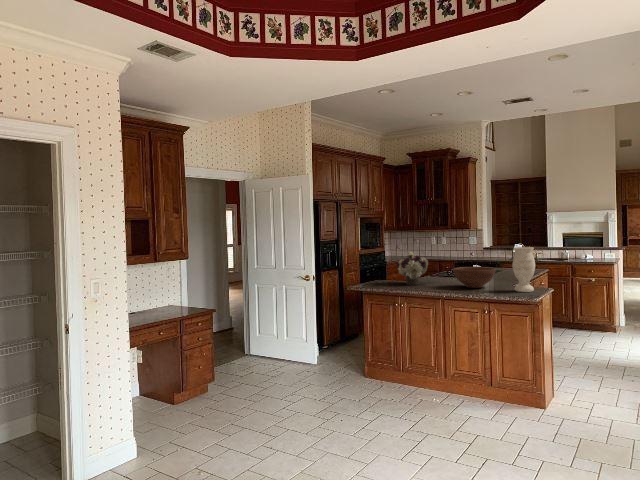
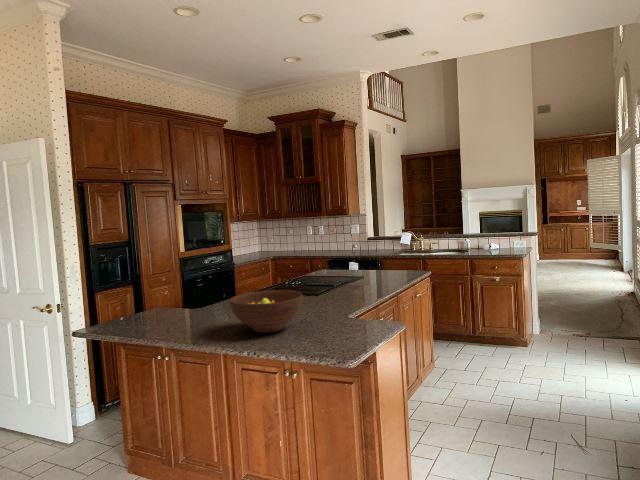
vase: present [512,247,536,292] -> none [318,258,358,346]
flower arrangement: present [397,252,428,285] -> none [153,265,205,324]

